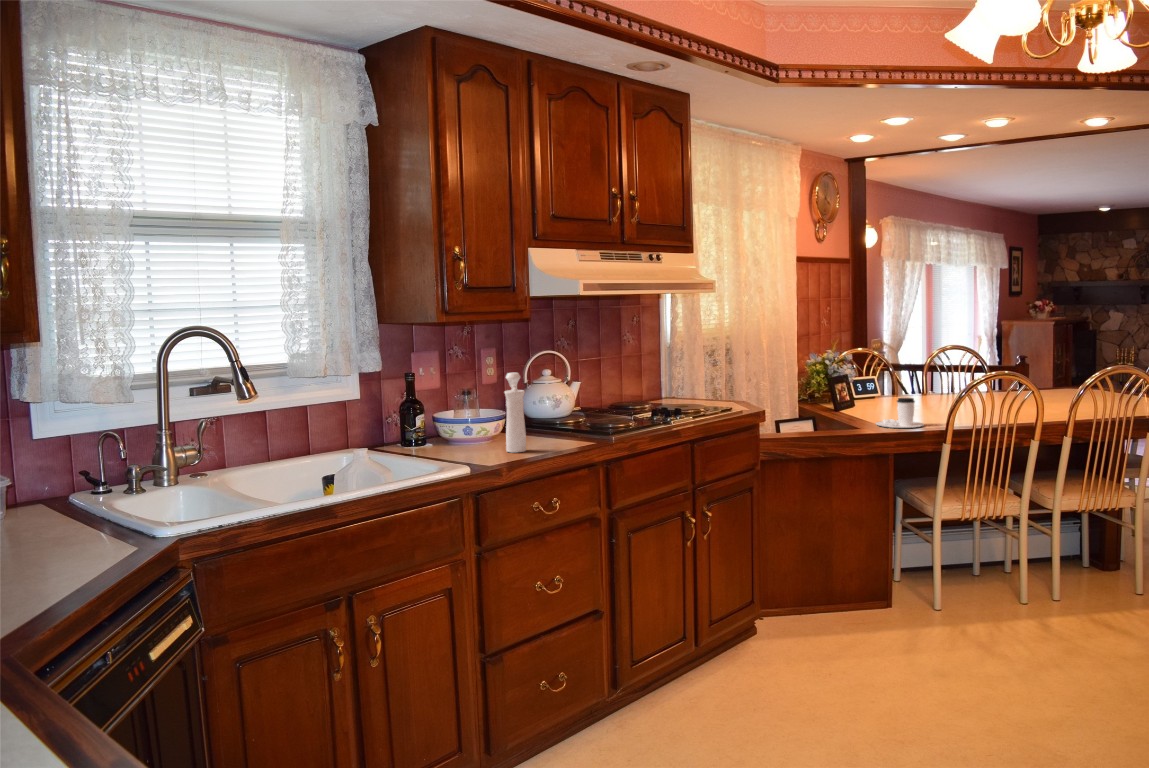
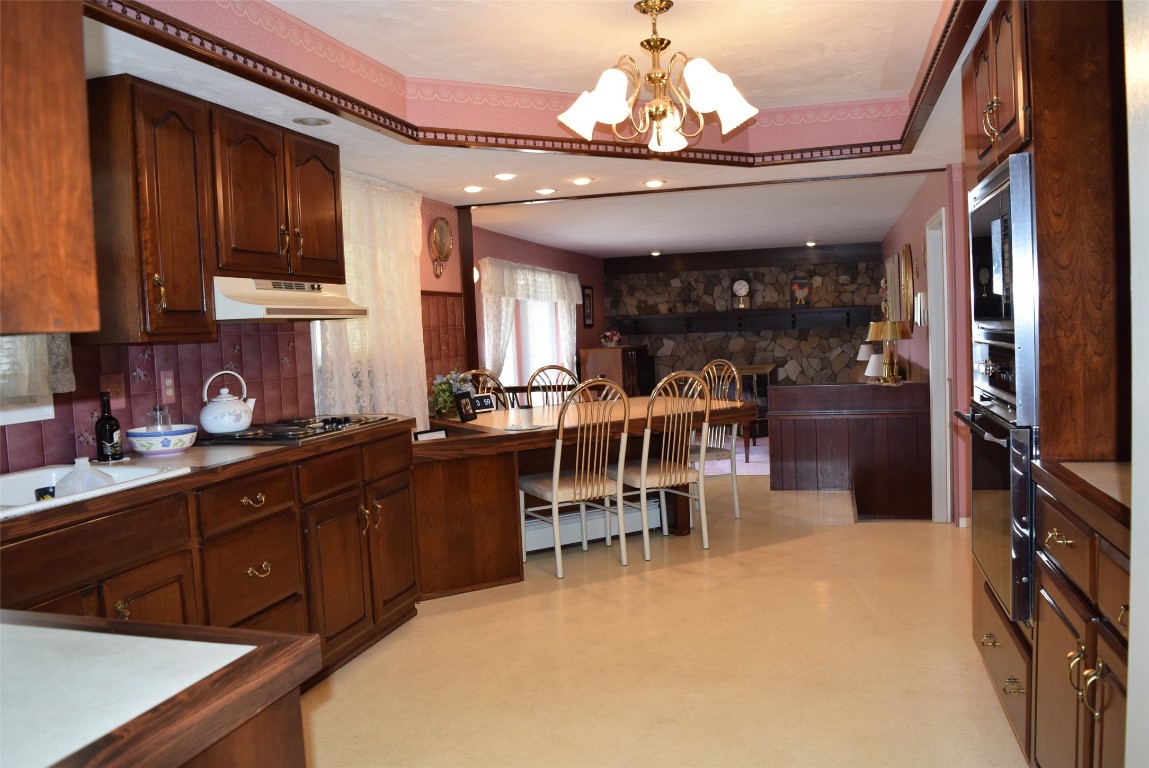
pepper mill: present [505,373,526,453] -> none [206,387,233,456]

